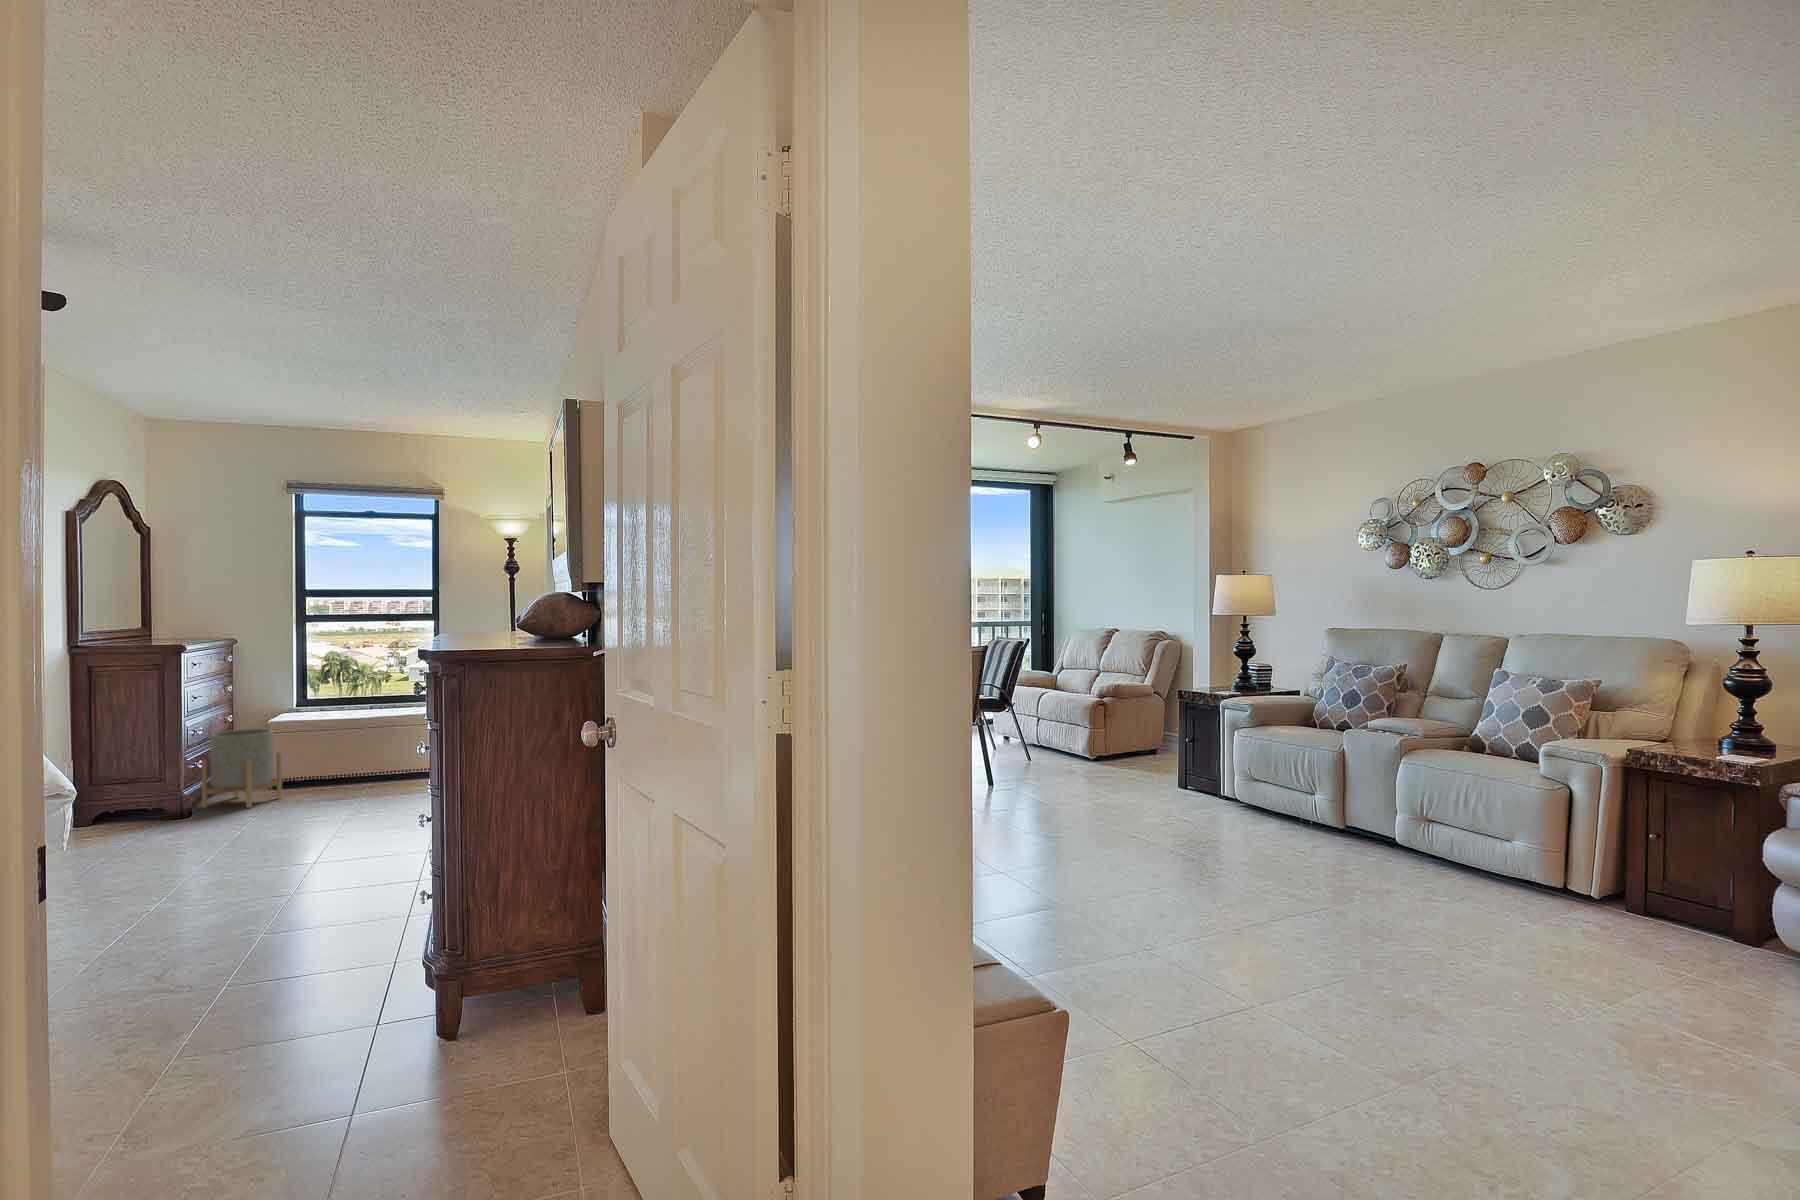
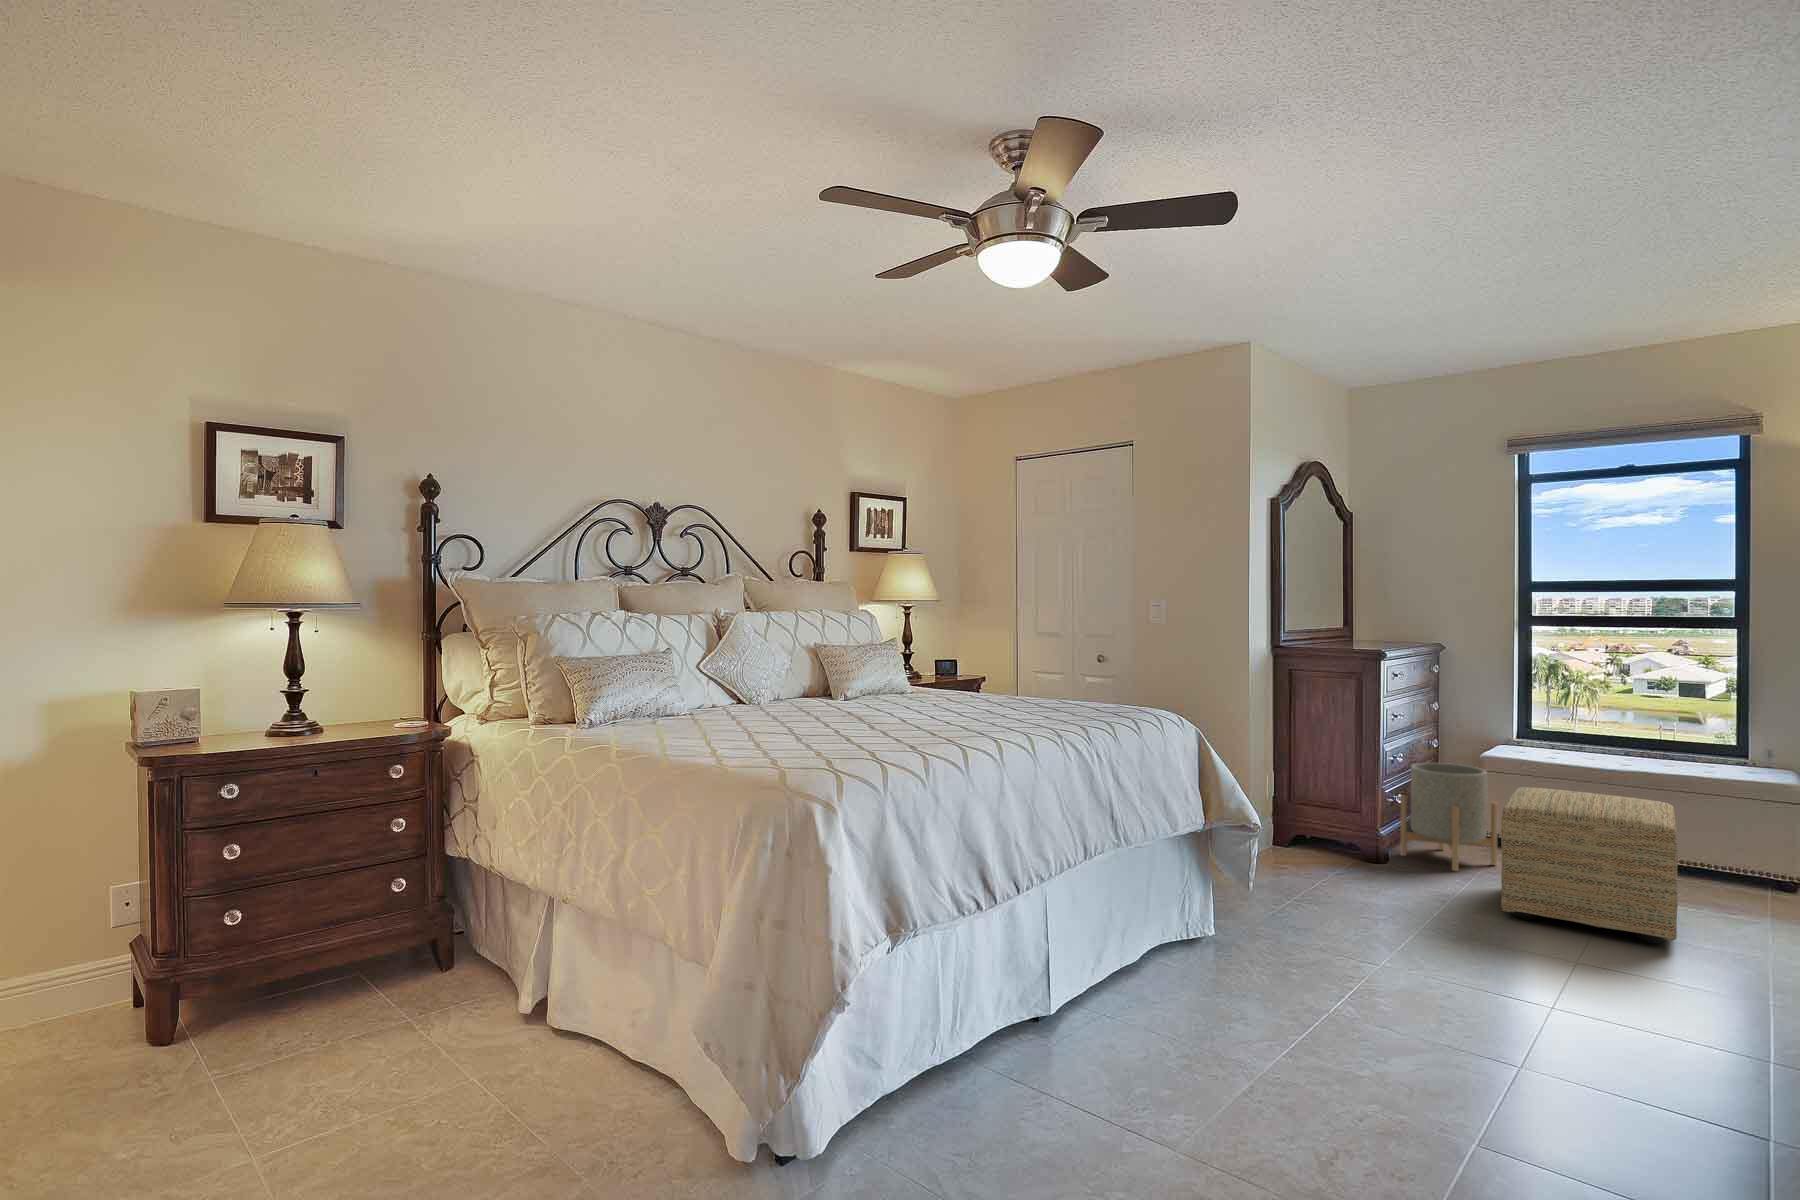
ottoman: none [284,729,396,822] -> present [1501,787,1678,943]

